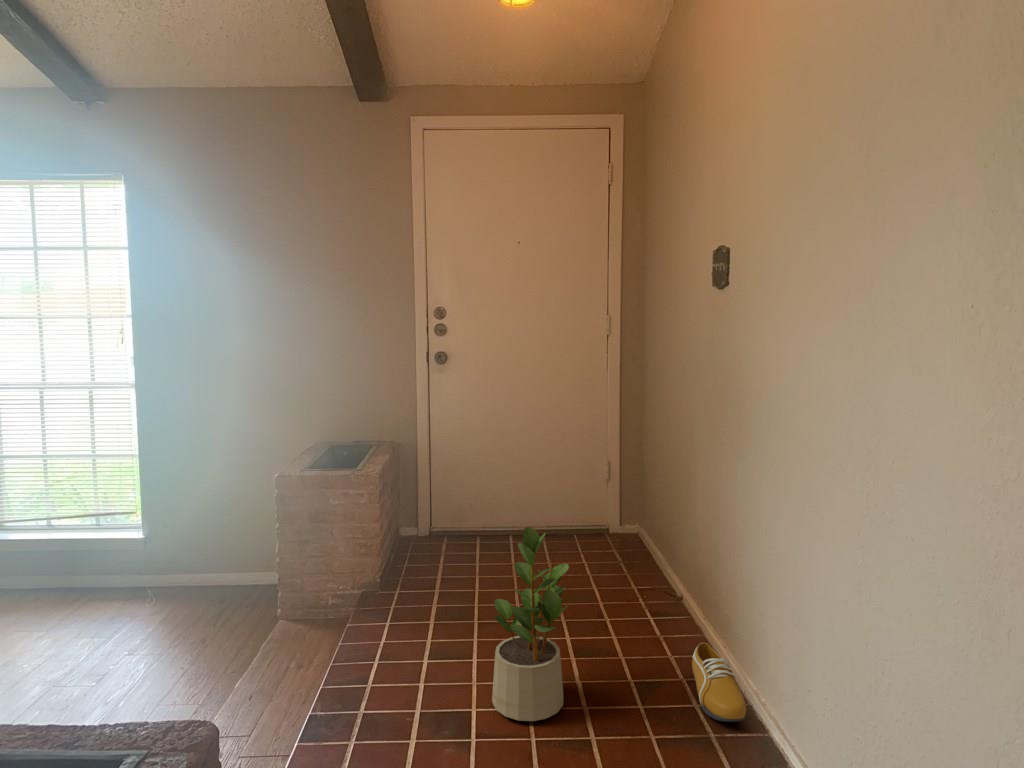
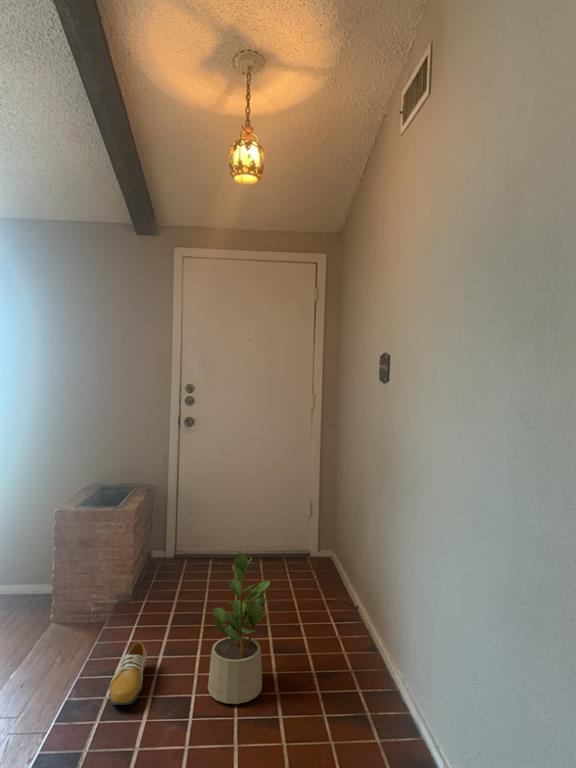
shoe: present [692,643,746,722] -> present [110,642,147,705]

